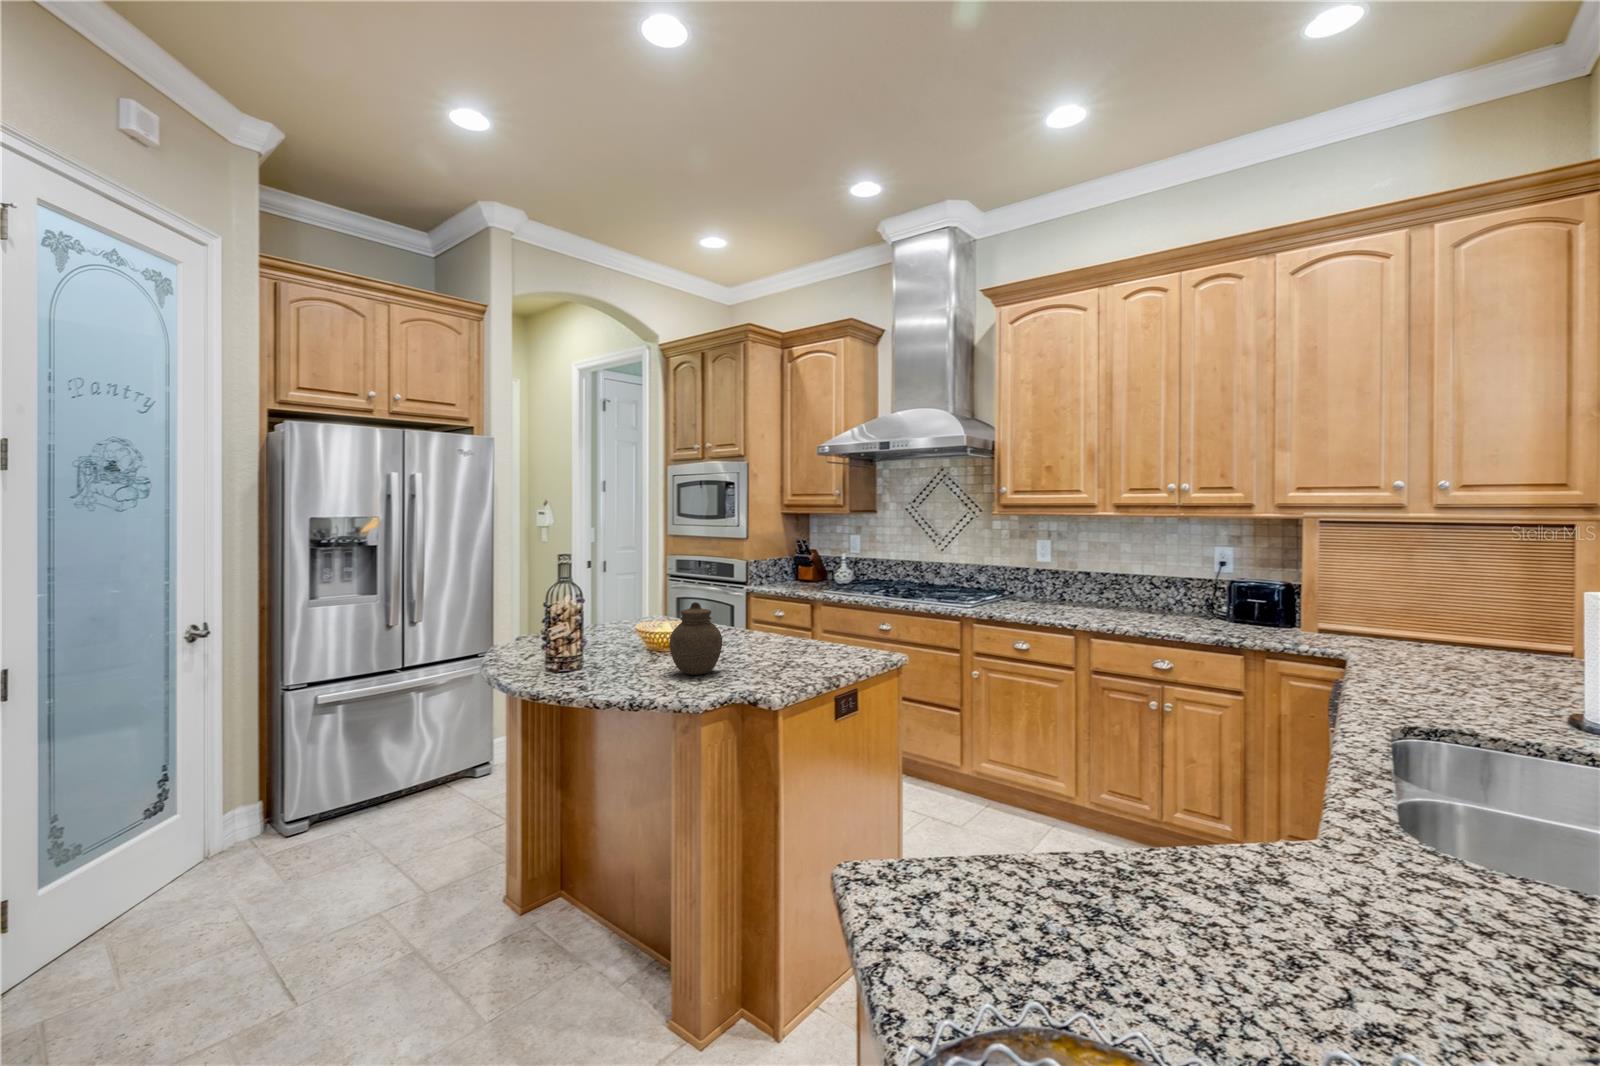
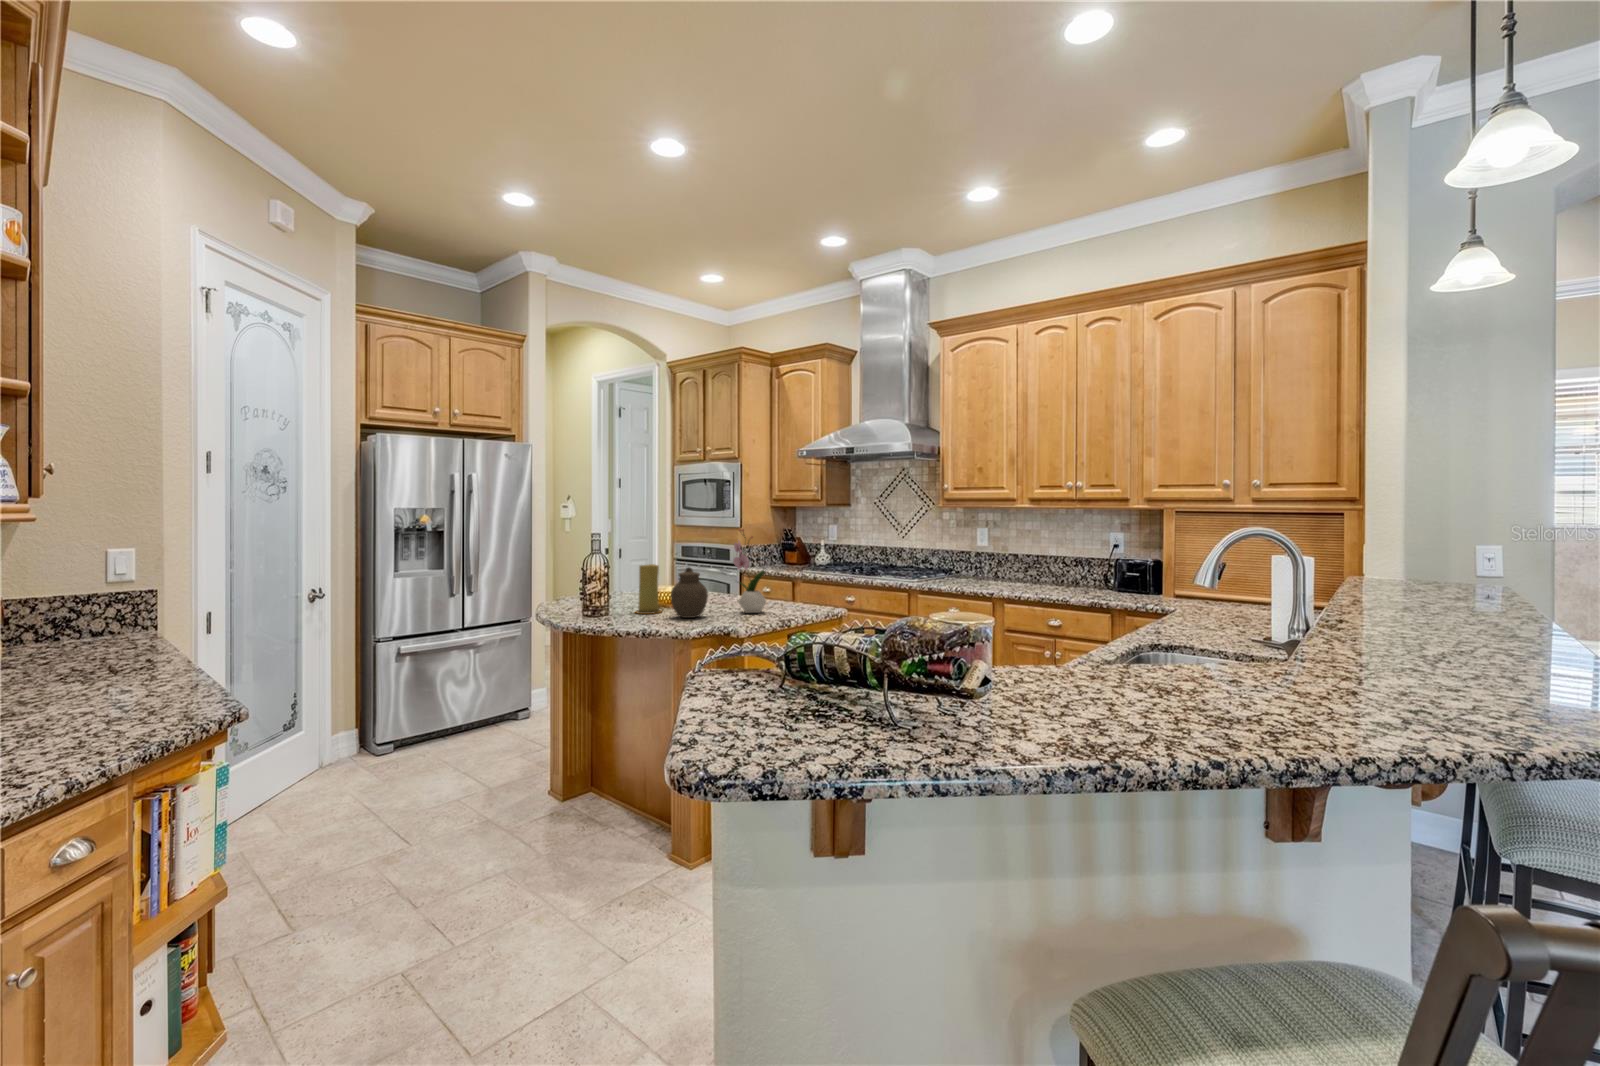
flower arrangement: none [756,547,805,664] -> present [733,529,766,613]
candle: none [619,596,657,666] -> present [636,564,662,614]

